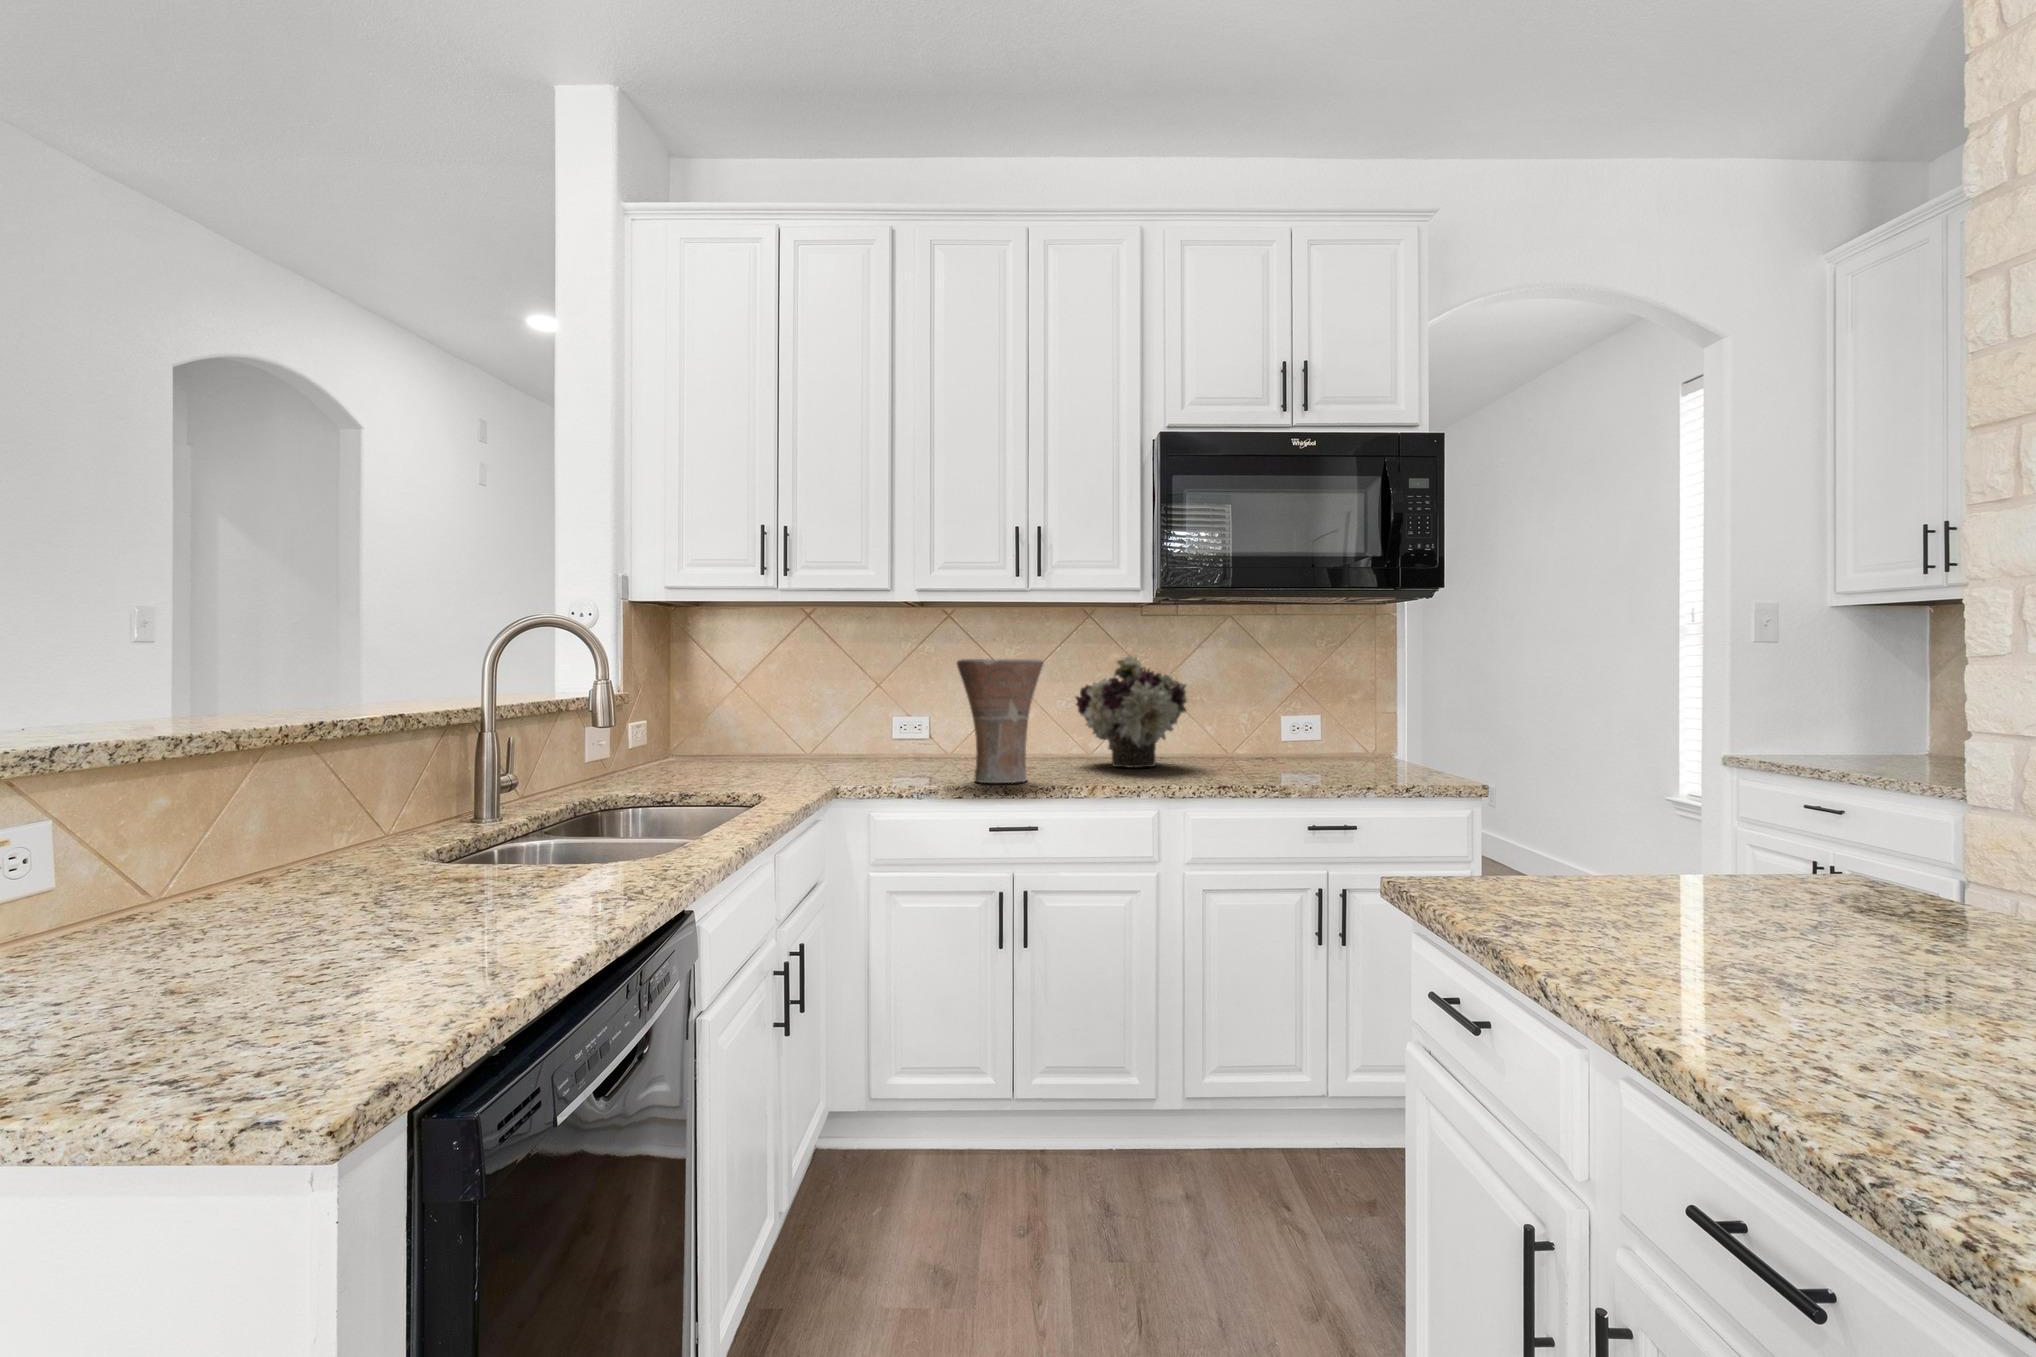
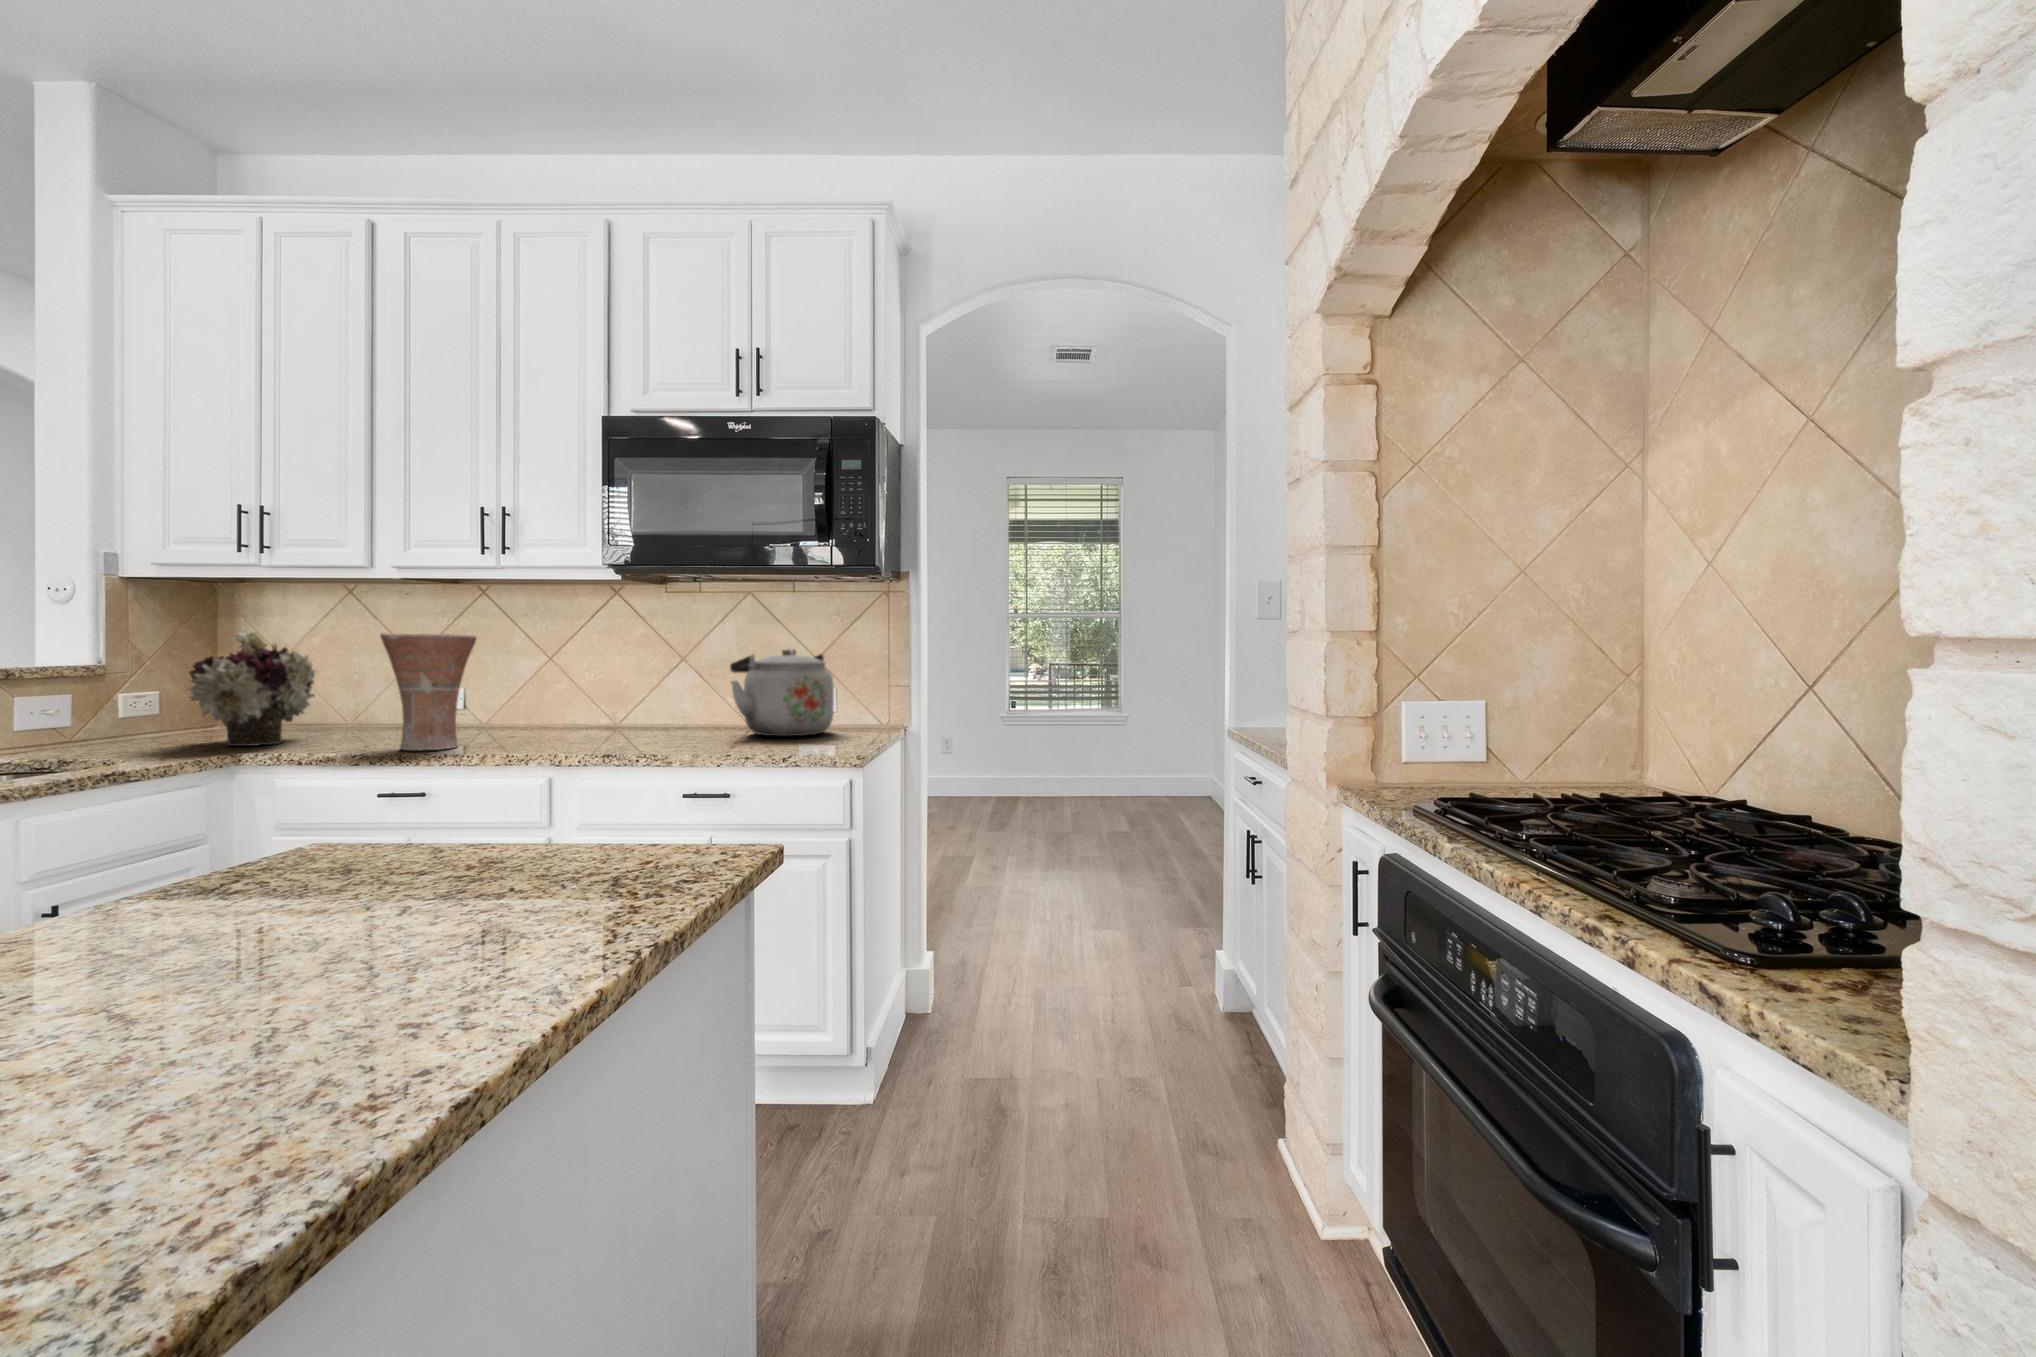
flower arrangement: present [1075,655,1187,768] -> present [187,630,315,746]
kettle: none [1240,672,1351,762] -> present [730,649,834,736]

